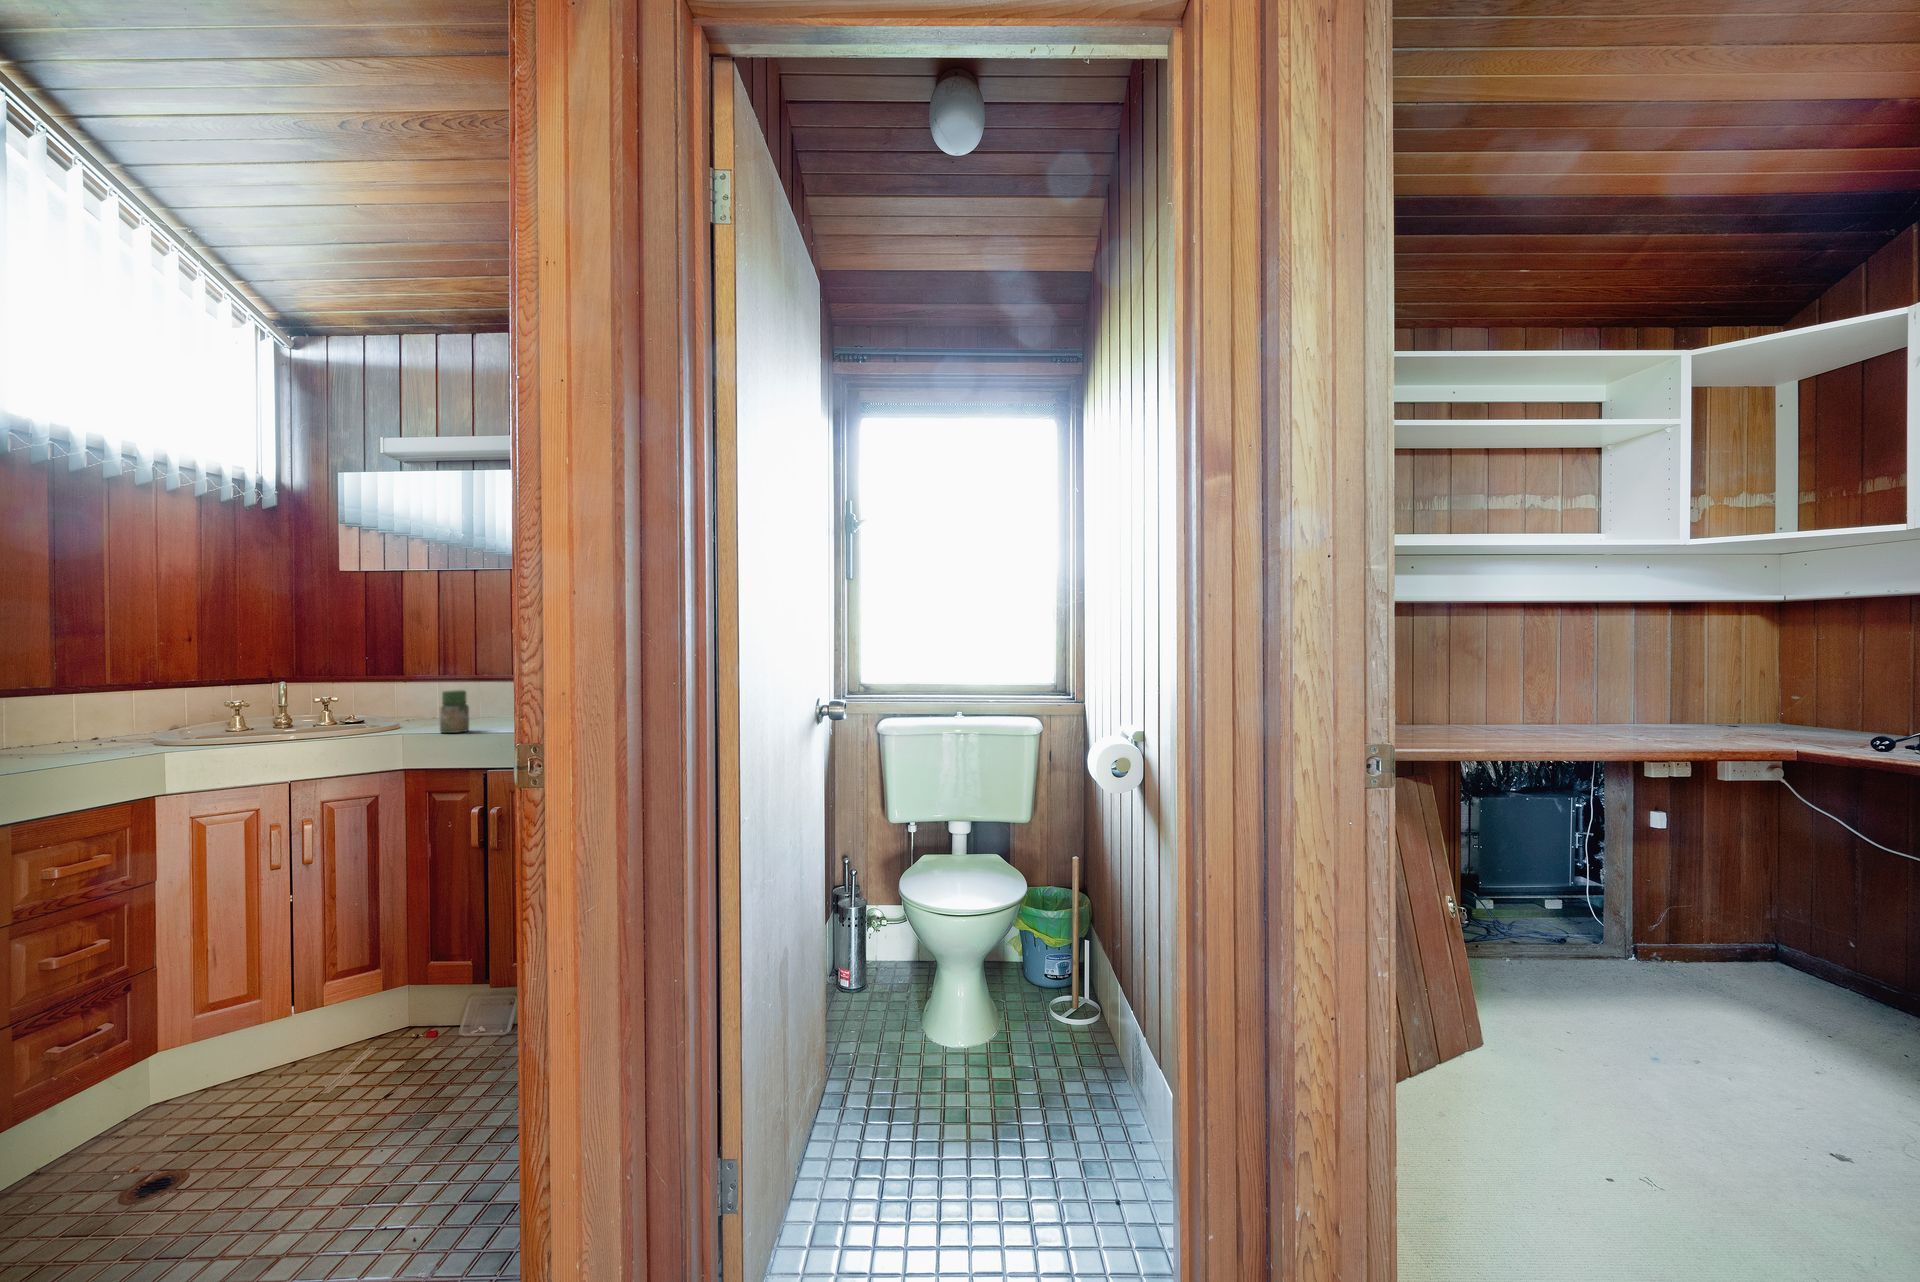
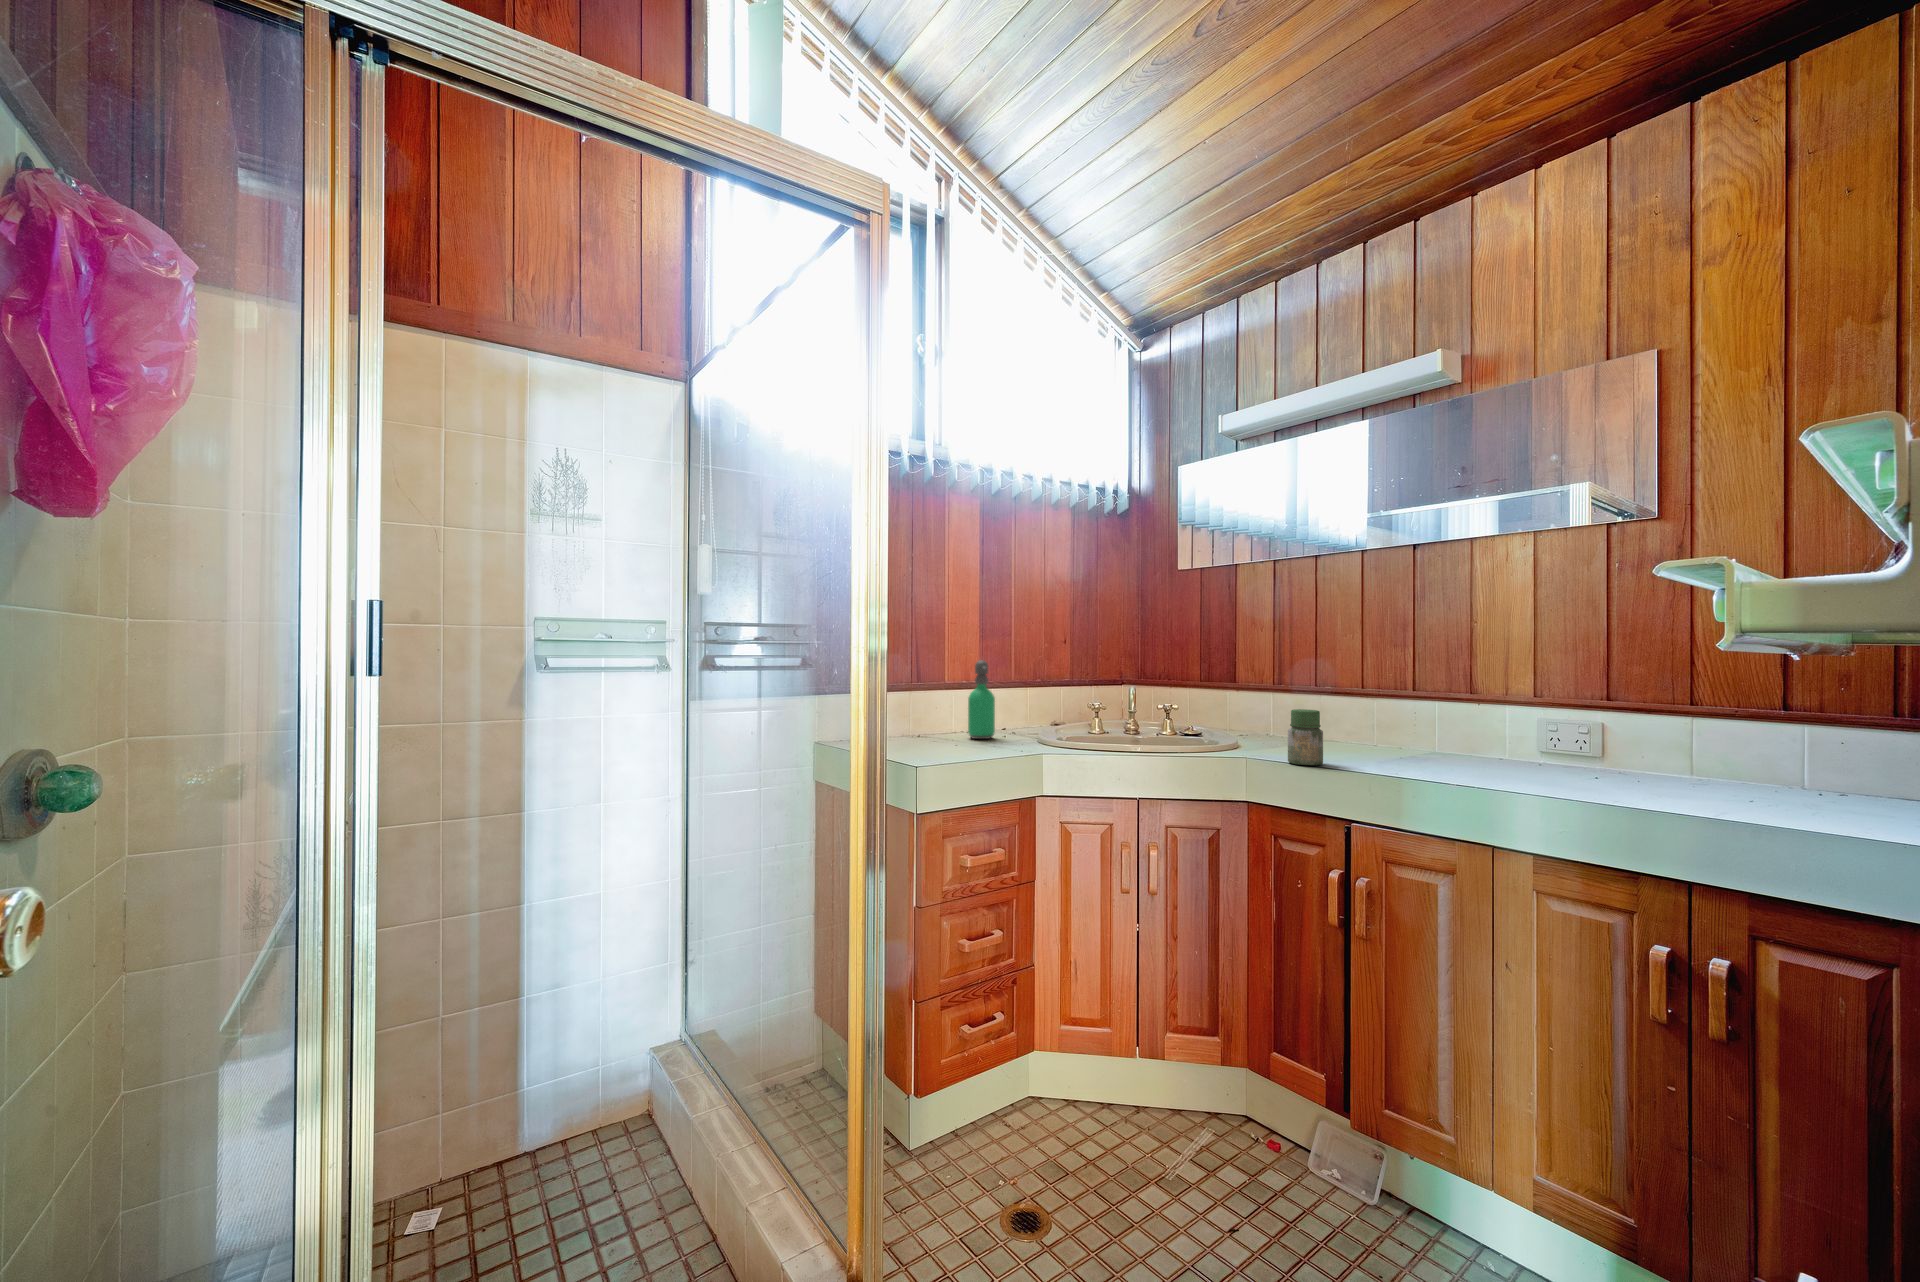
soap dispenser: none [42,660,88,748] -> present [968,660,995,739]

